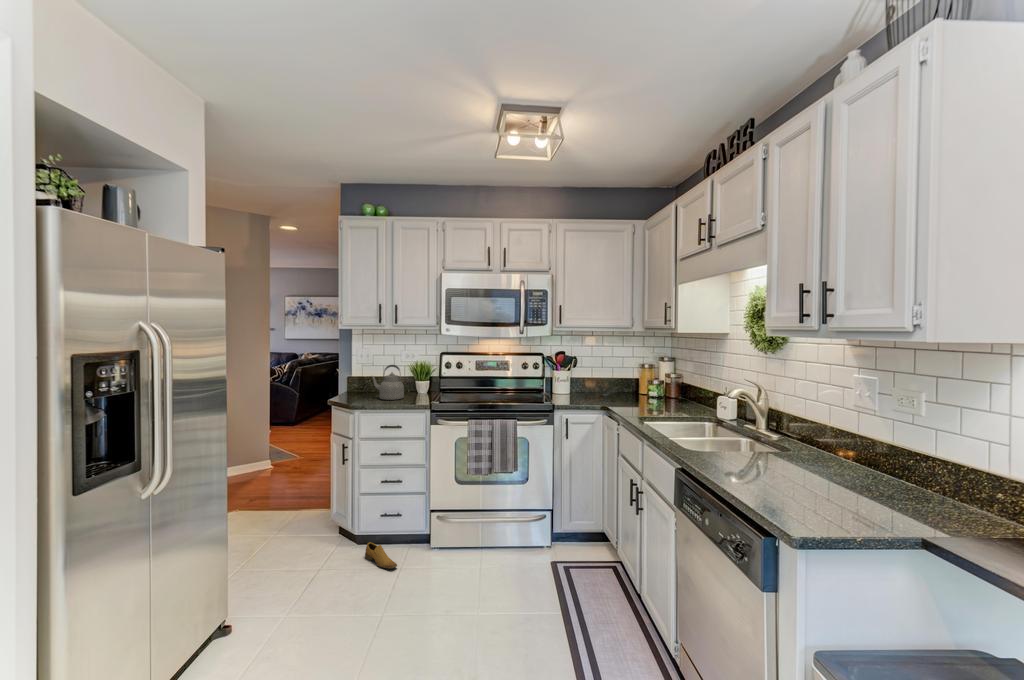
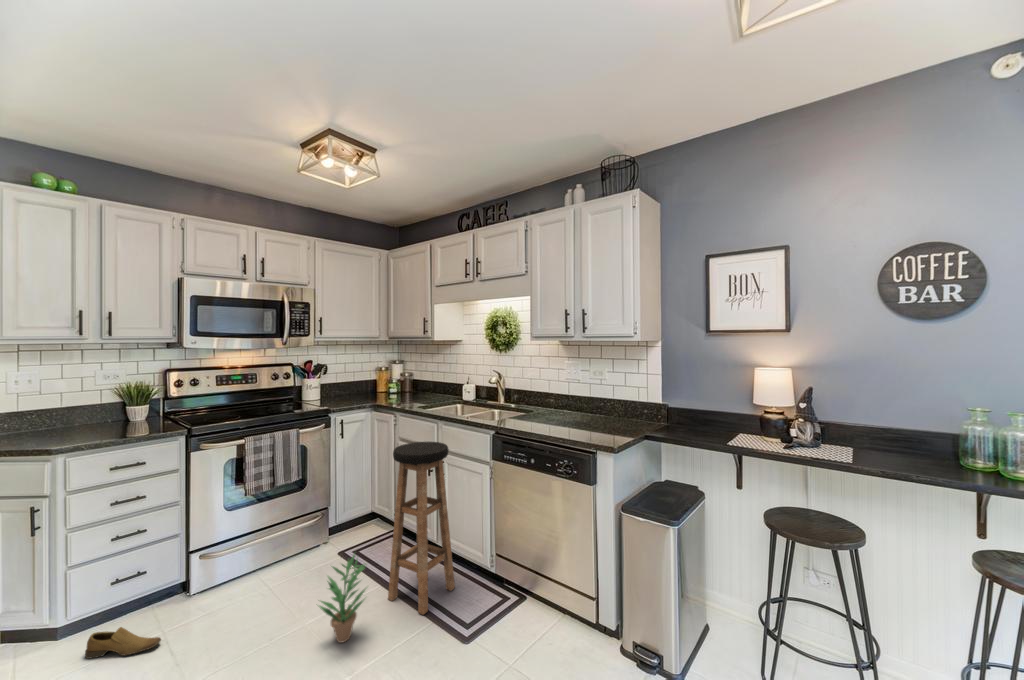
kettle: present [371,365,404,400] -> none [46,387,116,435]
bar stool: none [547,455,617,654] -> present [388,442,455,615]
potted plant: none [466,550,511,635] -> present [319,554,366,643]

